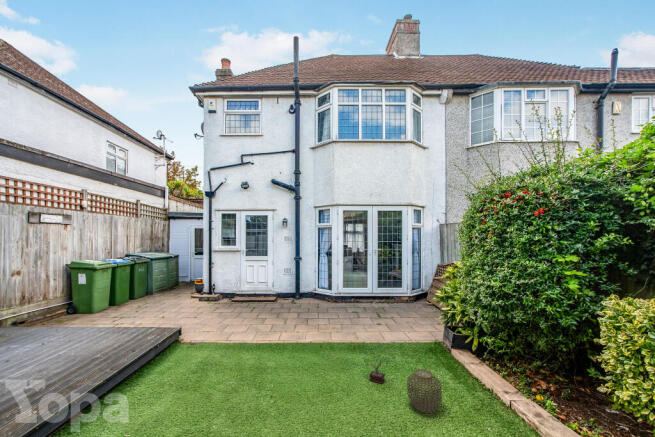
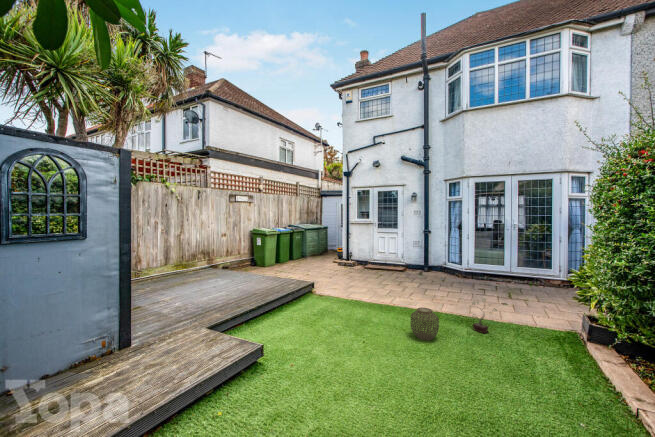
woven basket: present [407,369,442,413] -> present [411,308,439,340]

